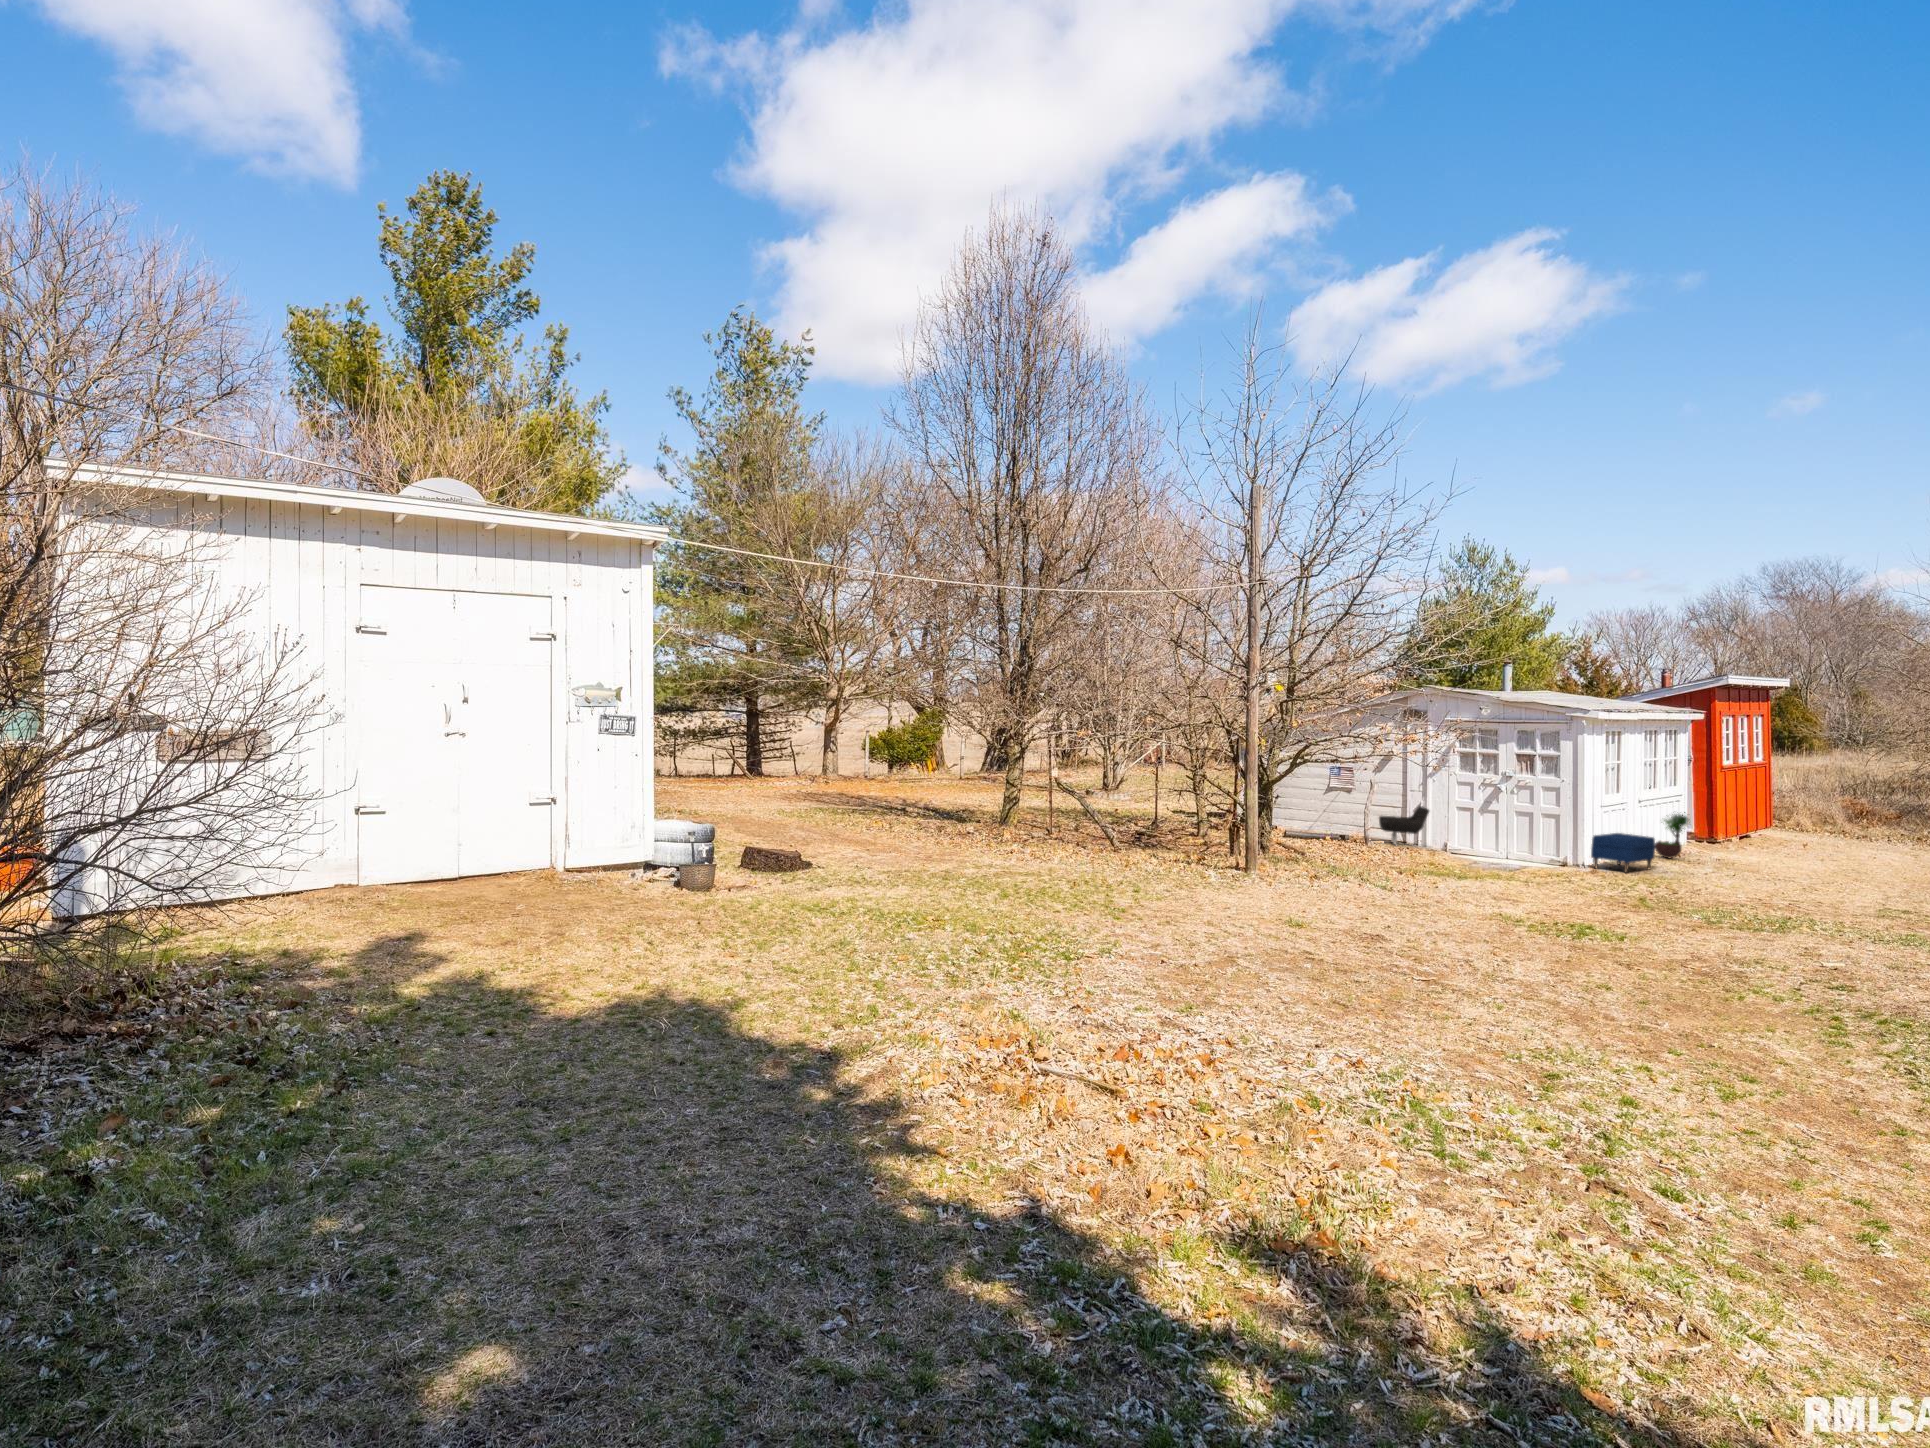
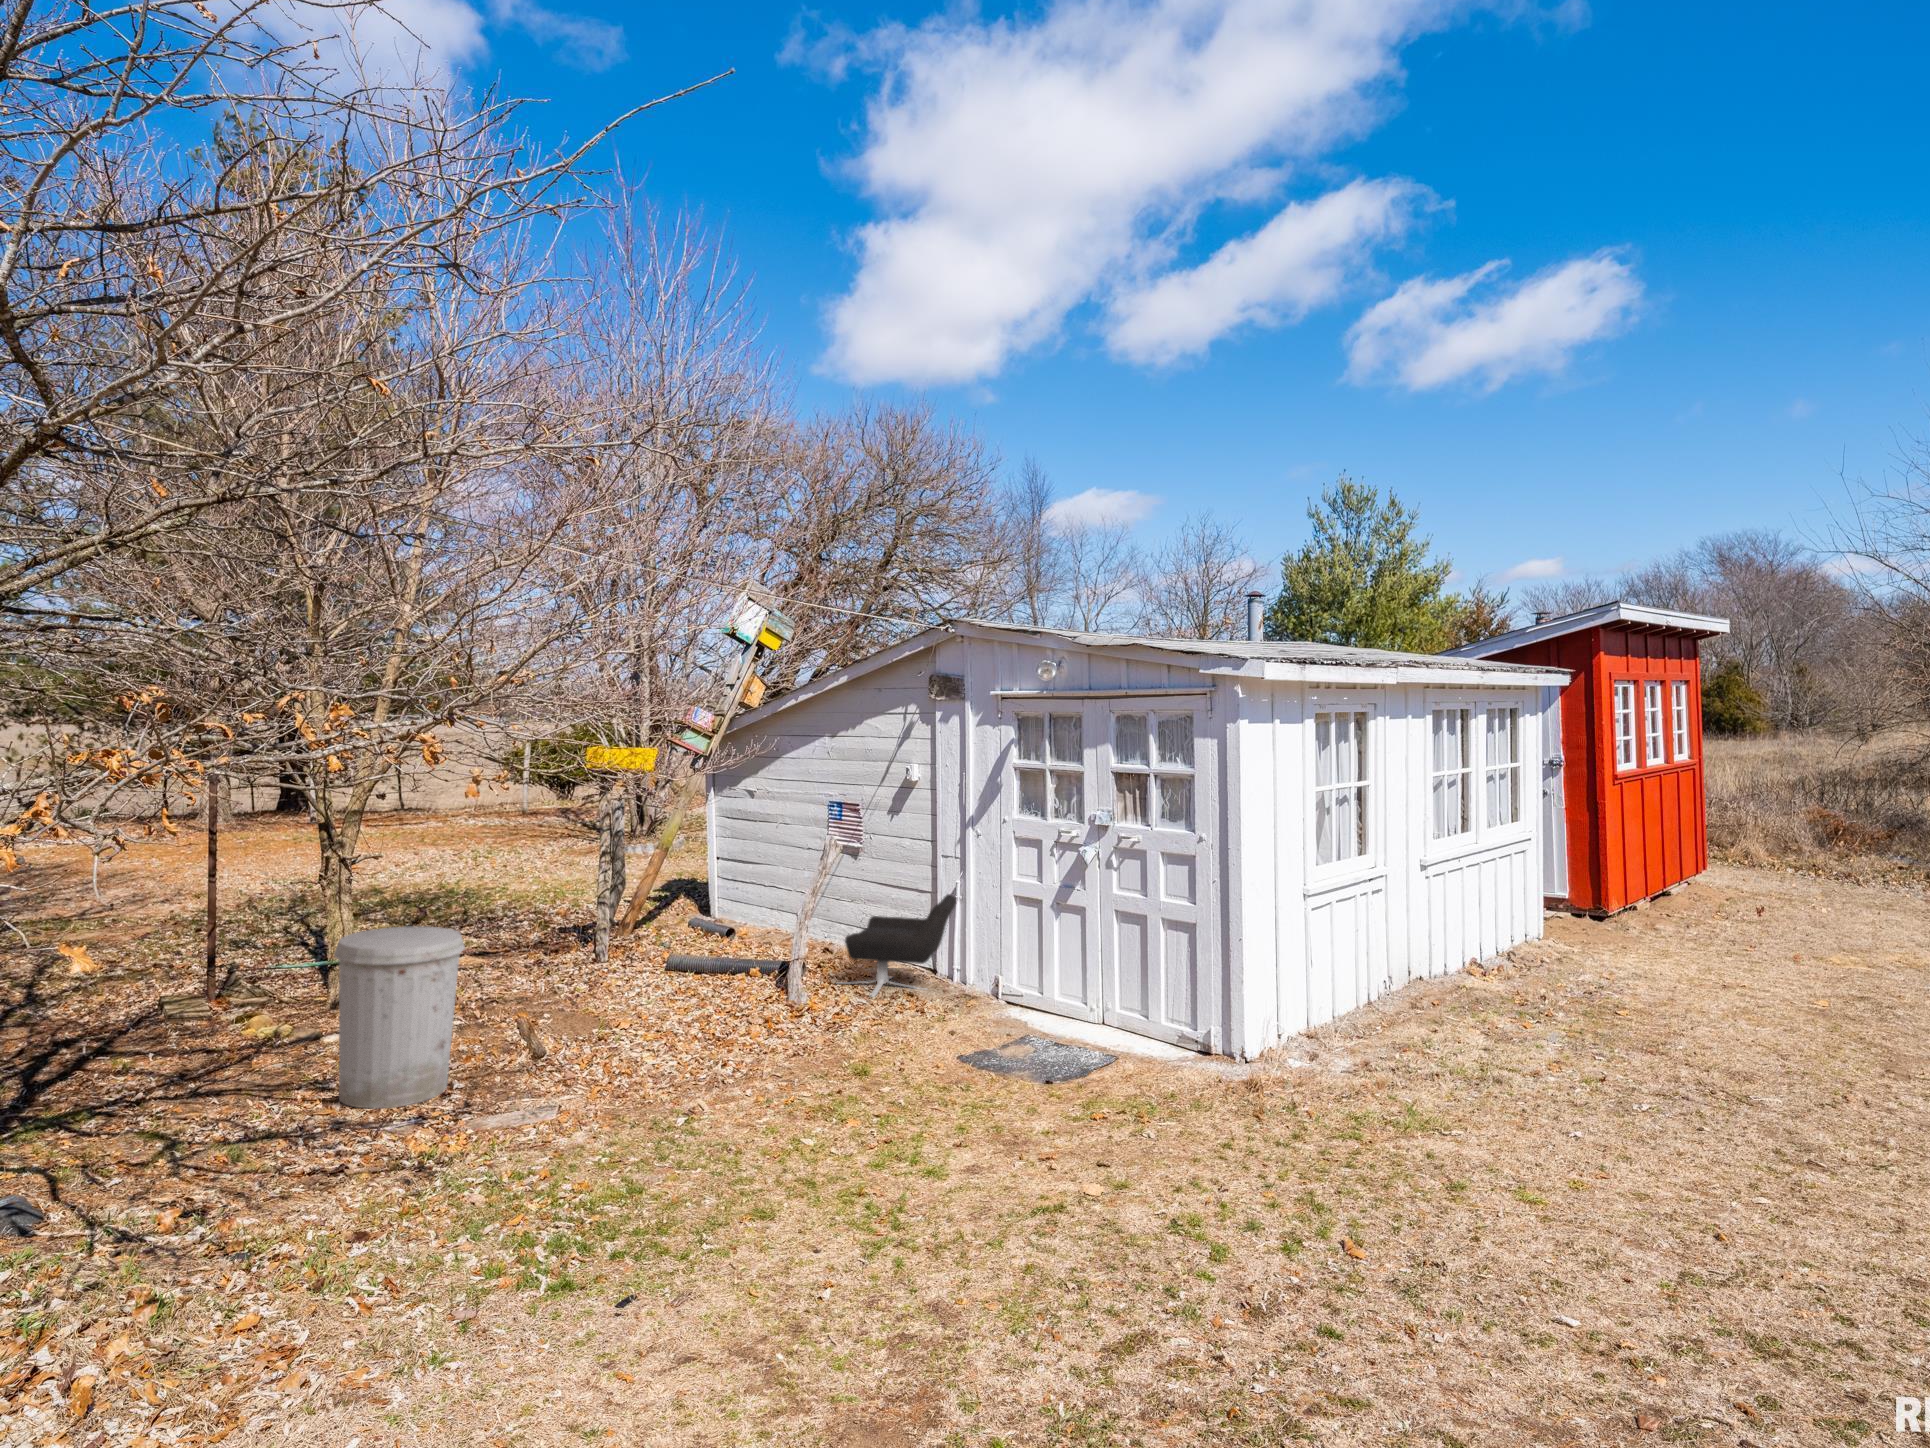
trash can: none [1273,801,1315,859] -> present [334,926,465,1108]
potted tree: present [1655,812,1690,858] -> none [1461,880,1530,989]
bench: present [1591,833,1655,873] -> none [1257,956,1421,1083]

